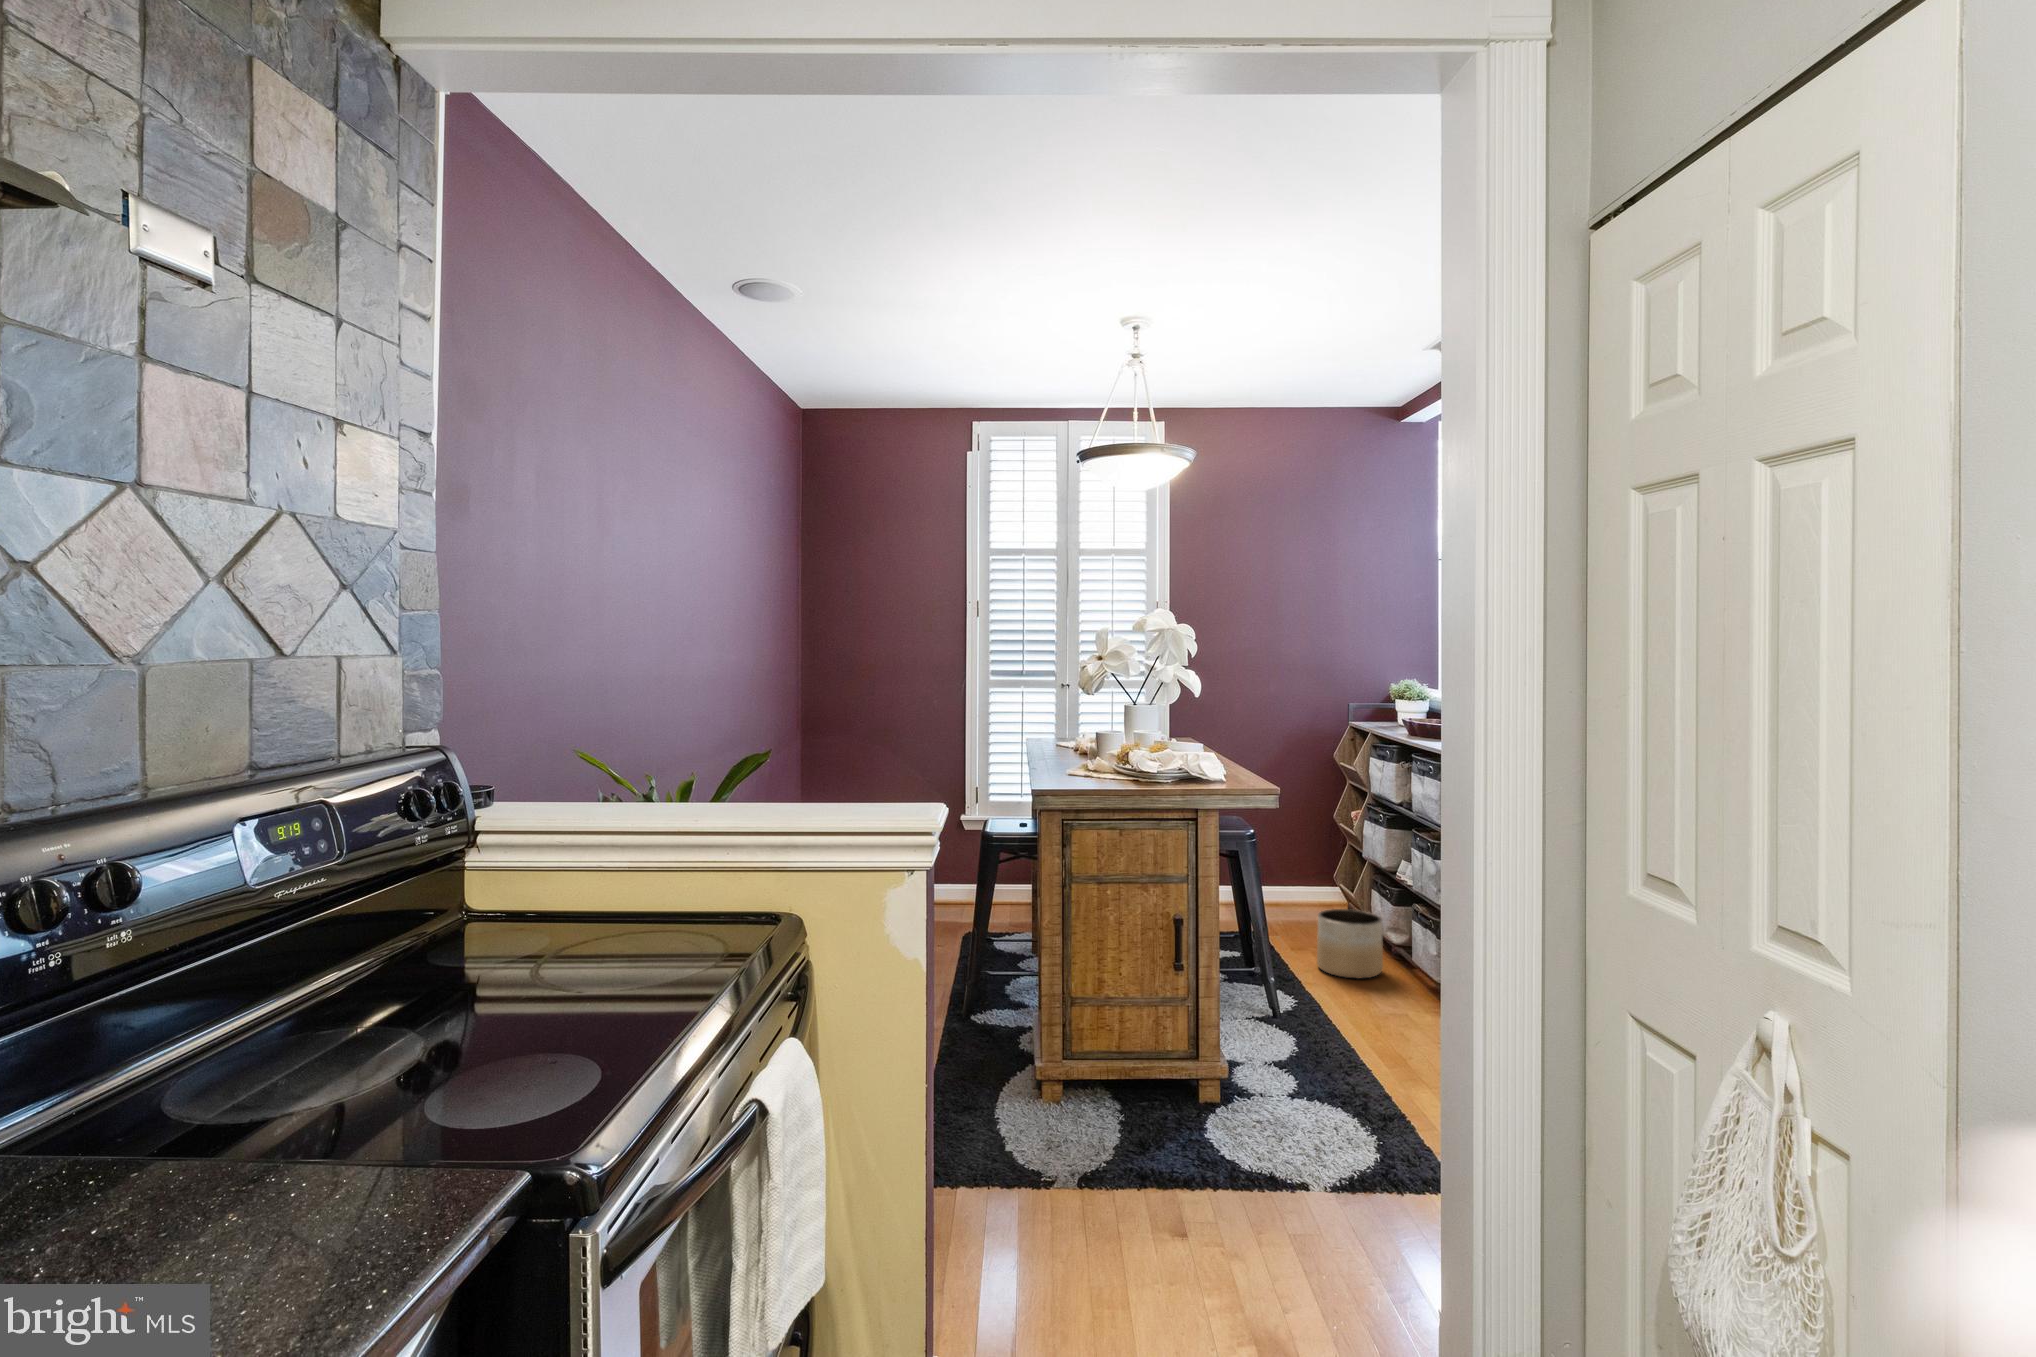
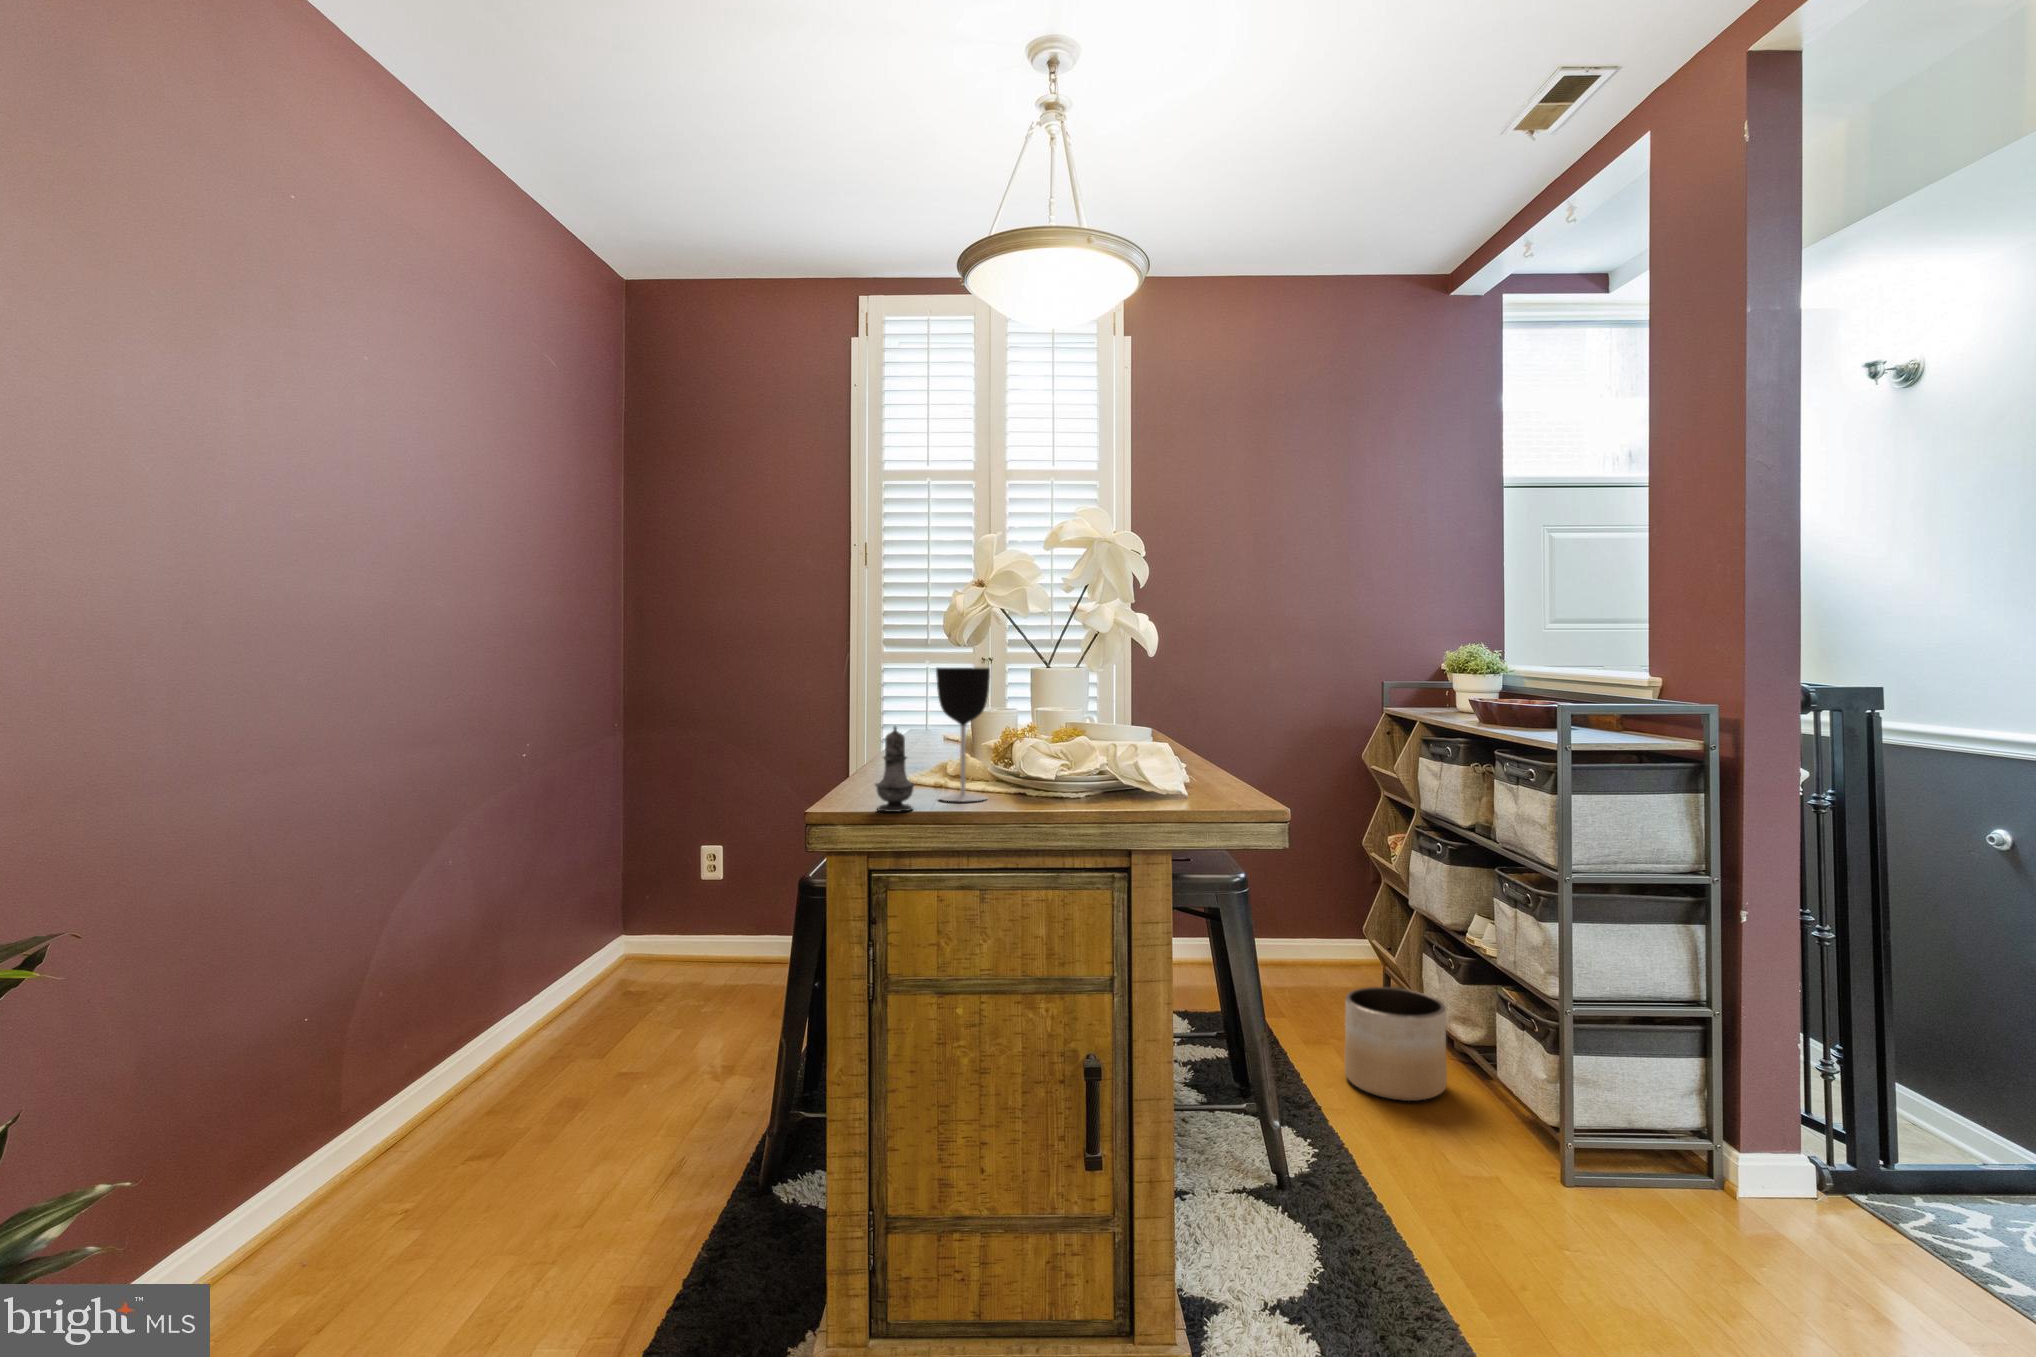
wine glass: none [1093,714,1122,784] -> present [936,668,990,801]
salt shaker: none [1068,746,1088,789] -> present [875,727,915,812]

